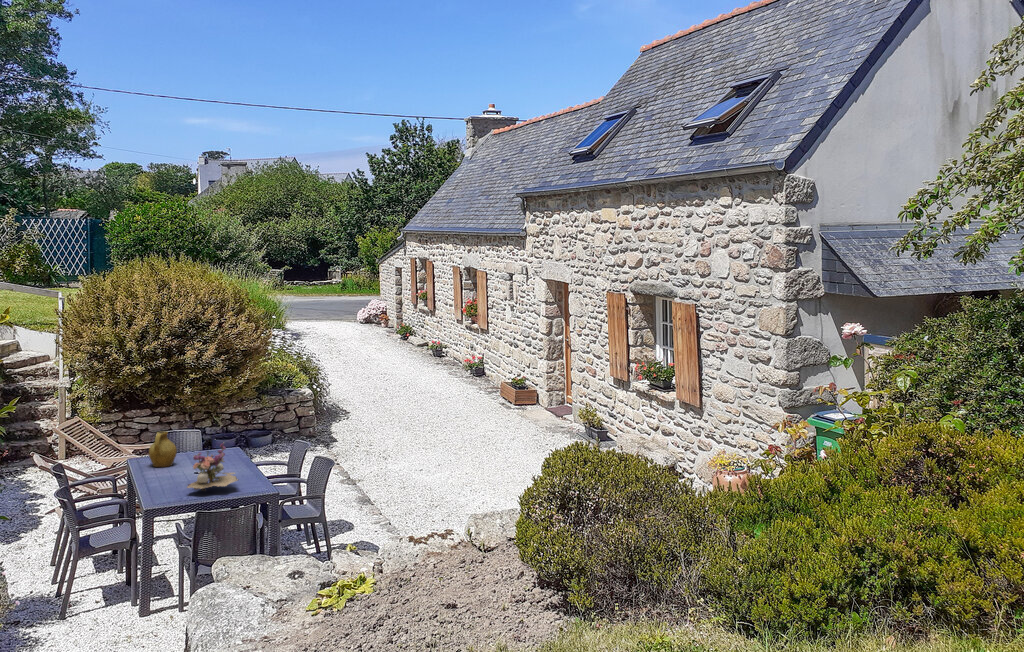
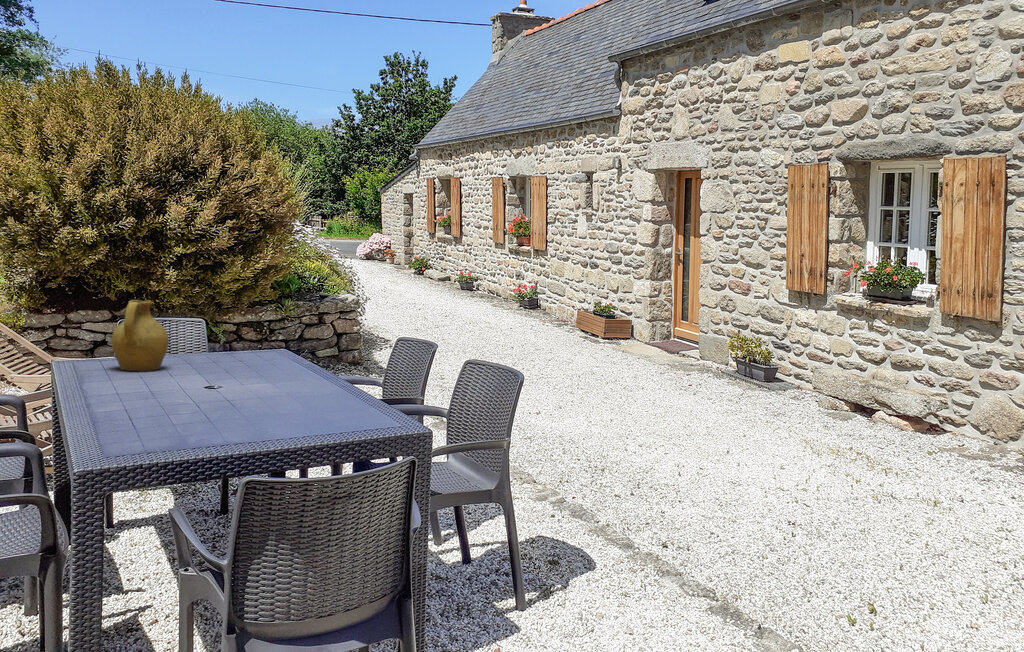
flower arrangement: present [187,443,238,491] -> none [206,307,326,412]

